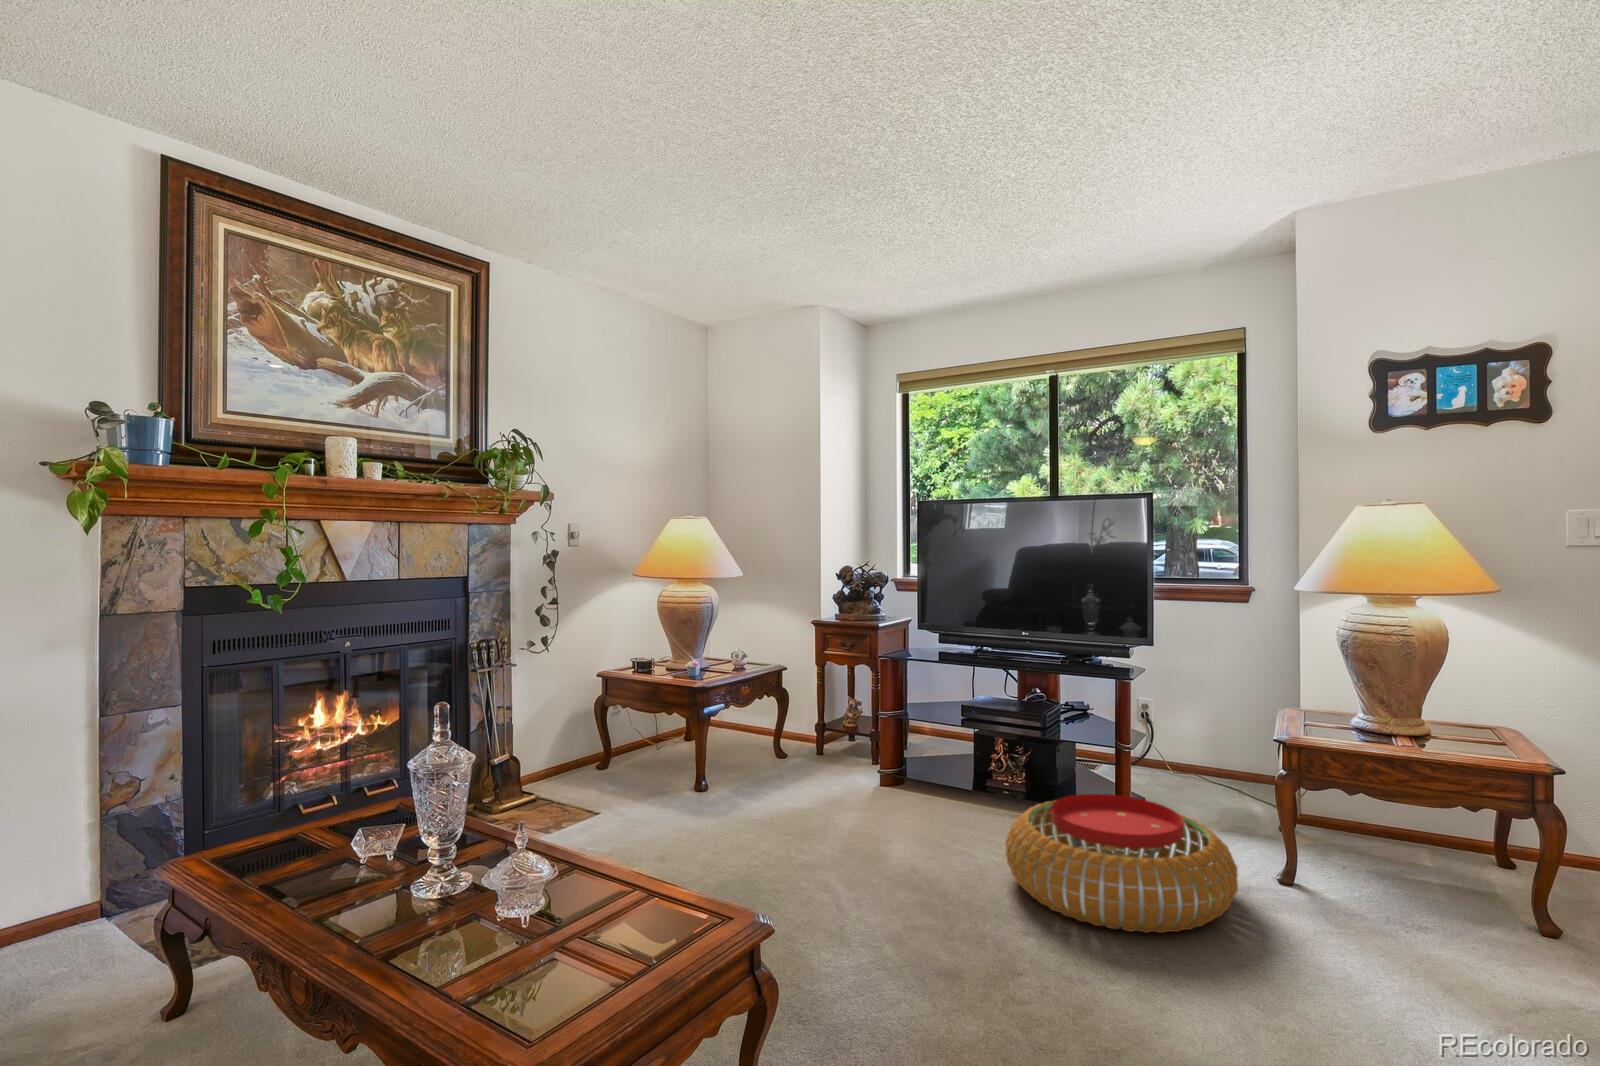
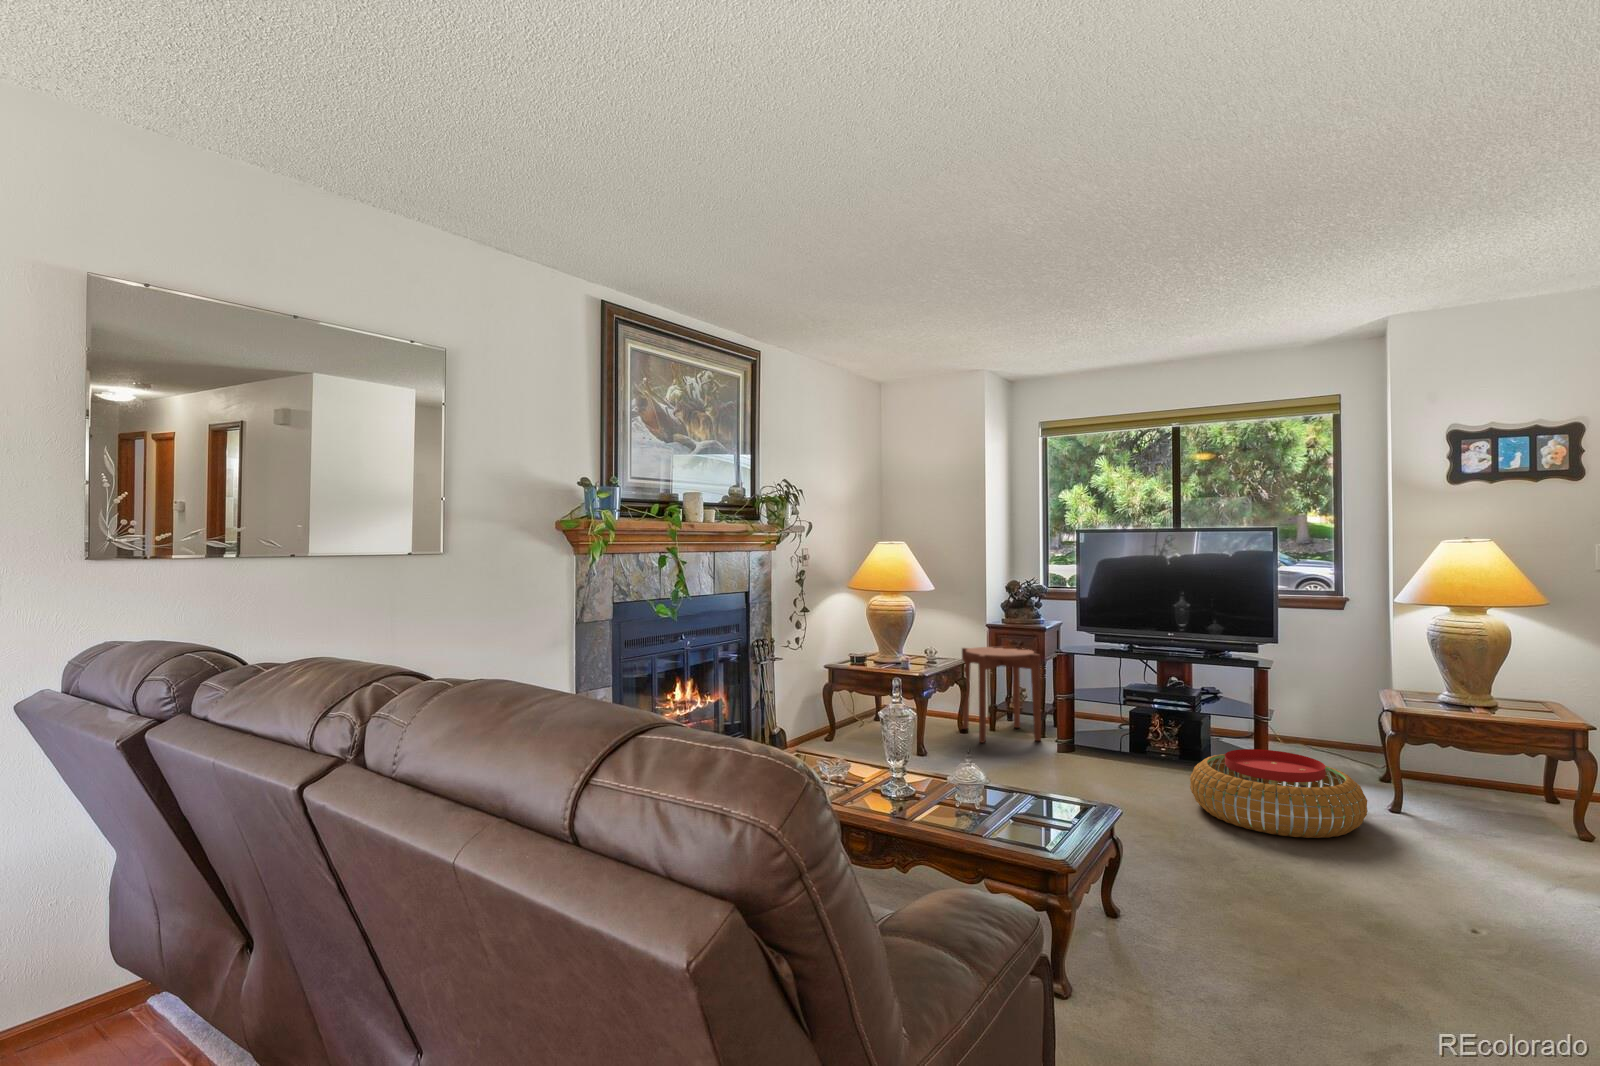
side table: none [780,650,869,775] -> present [962,647,1041,743]

